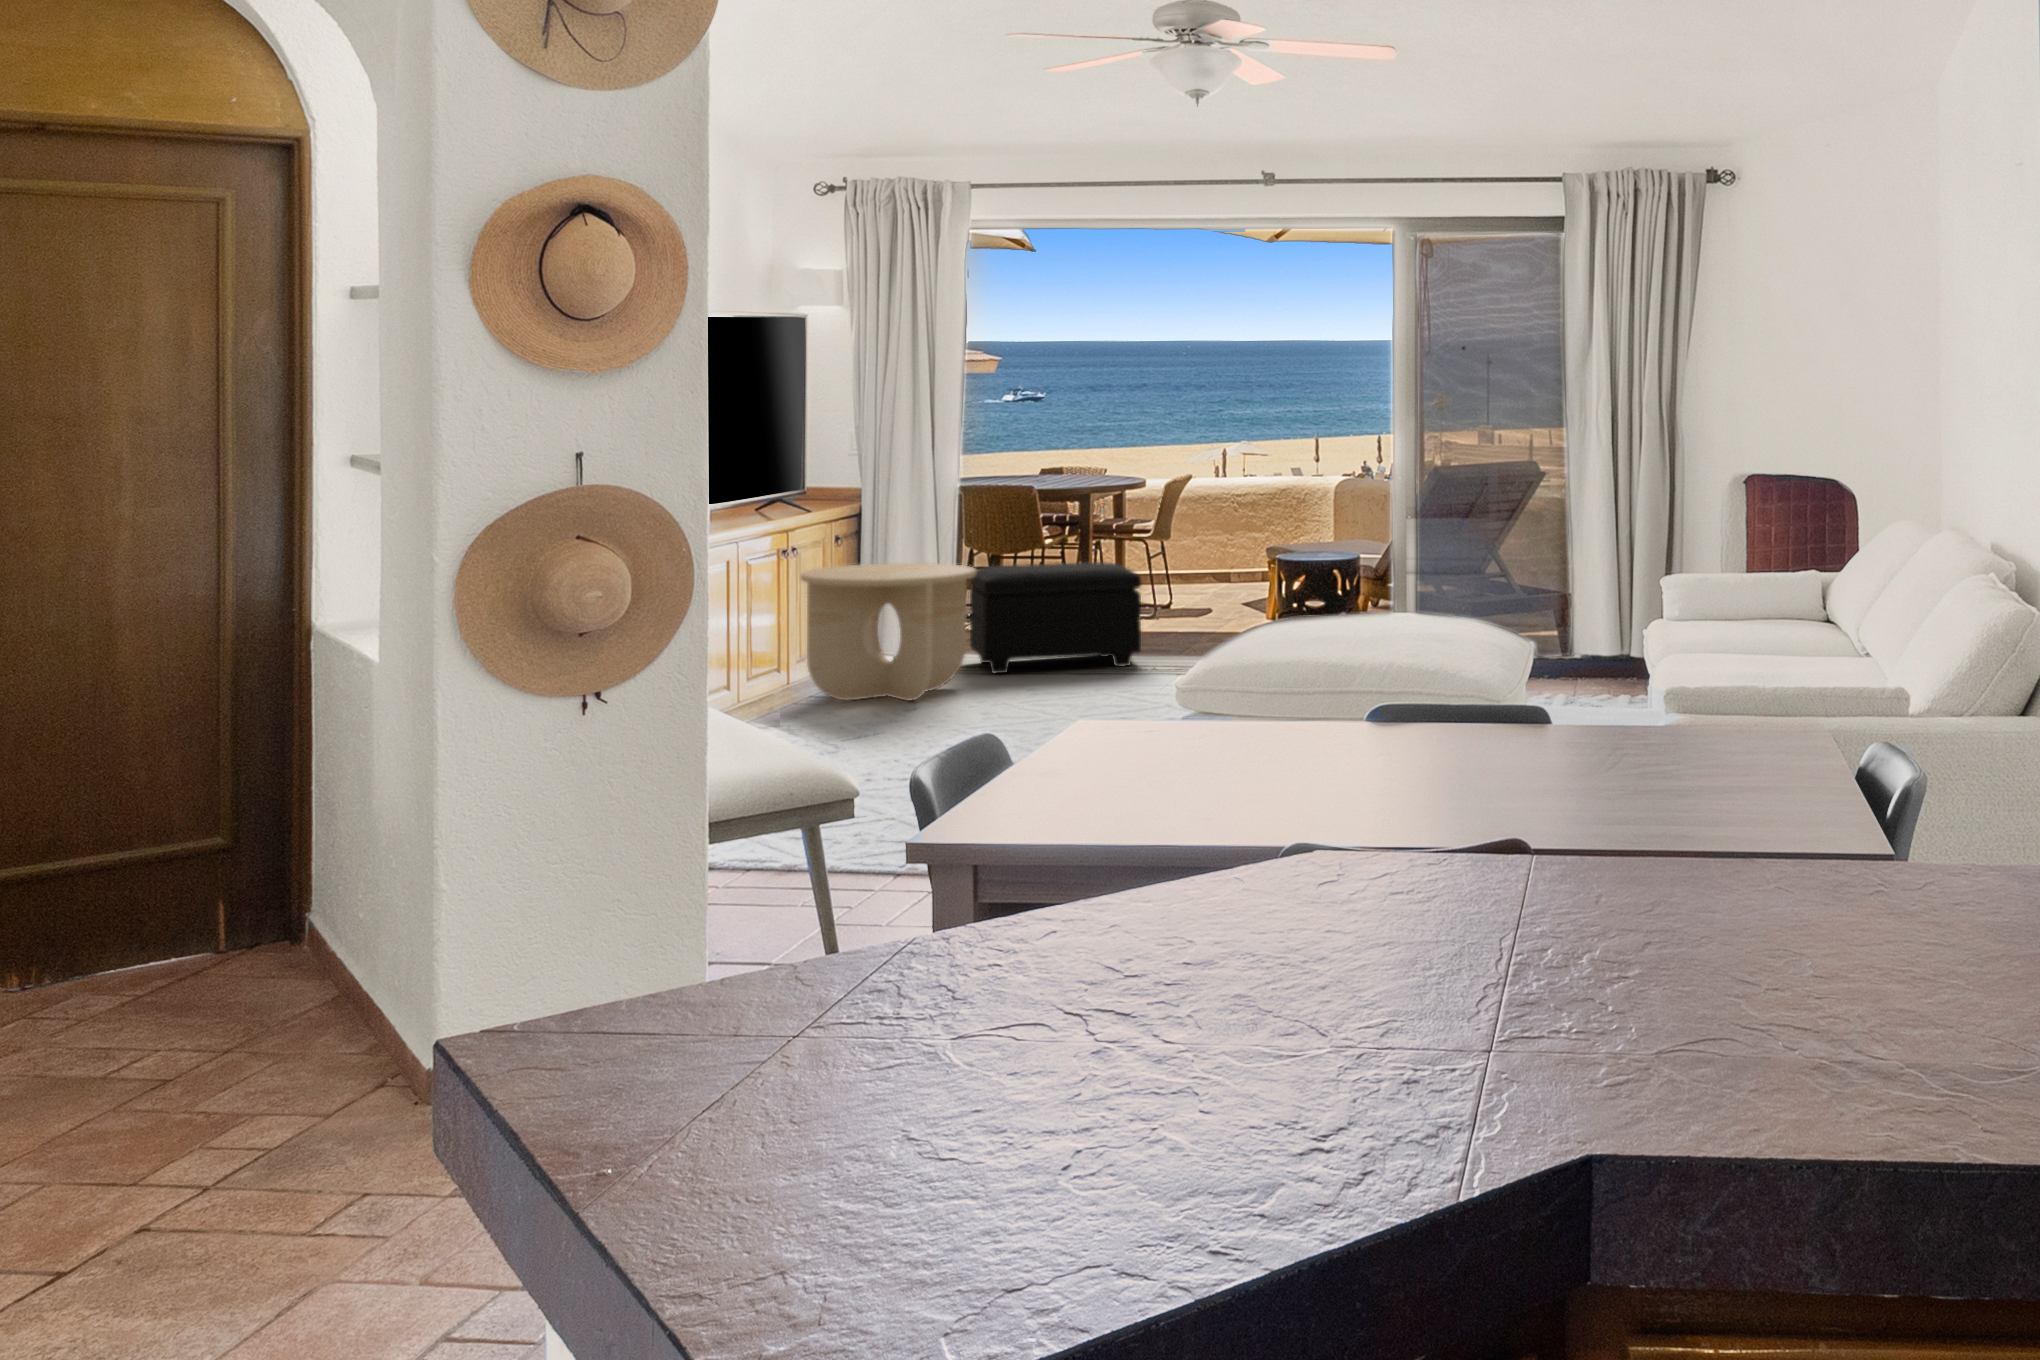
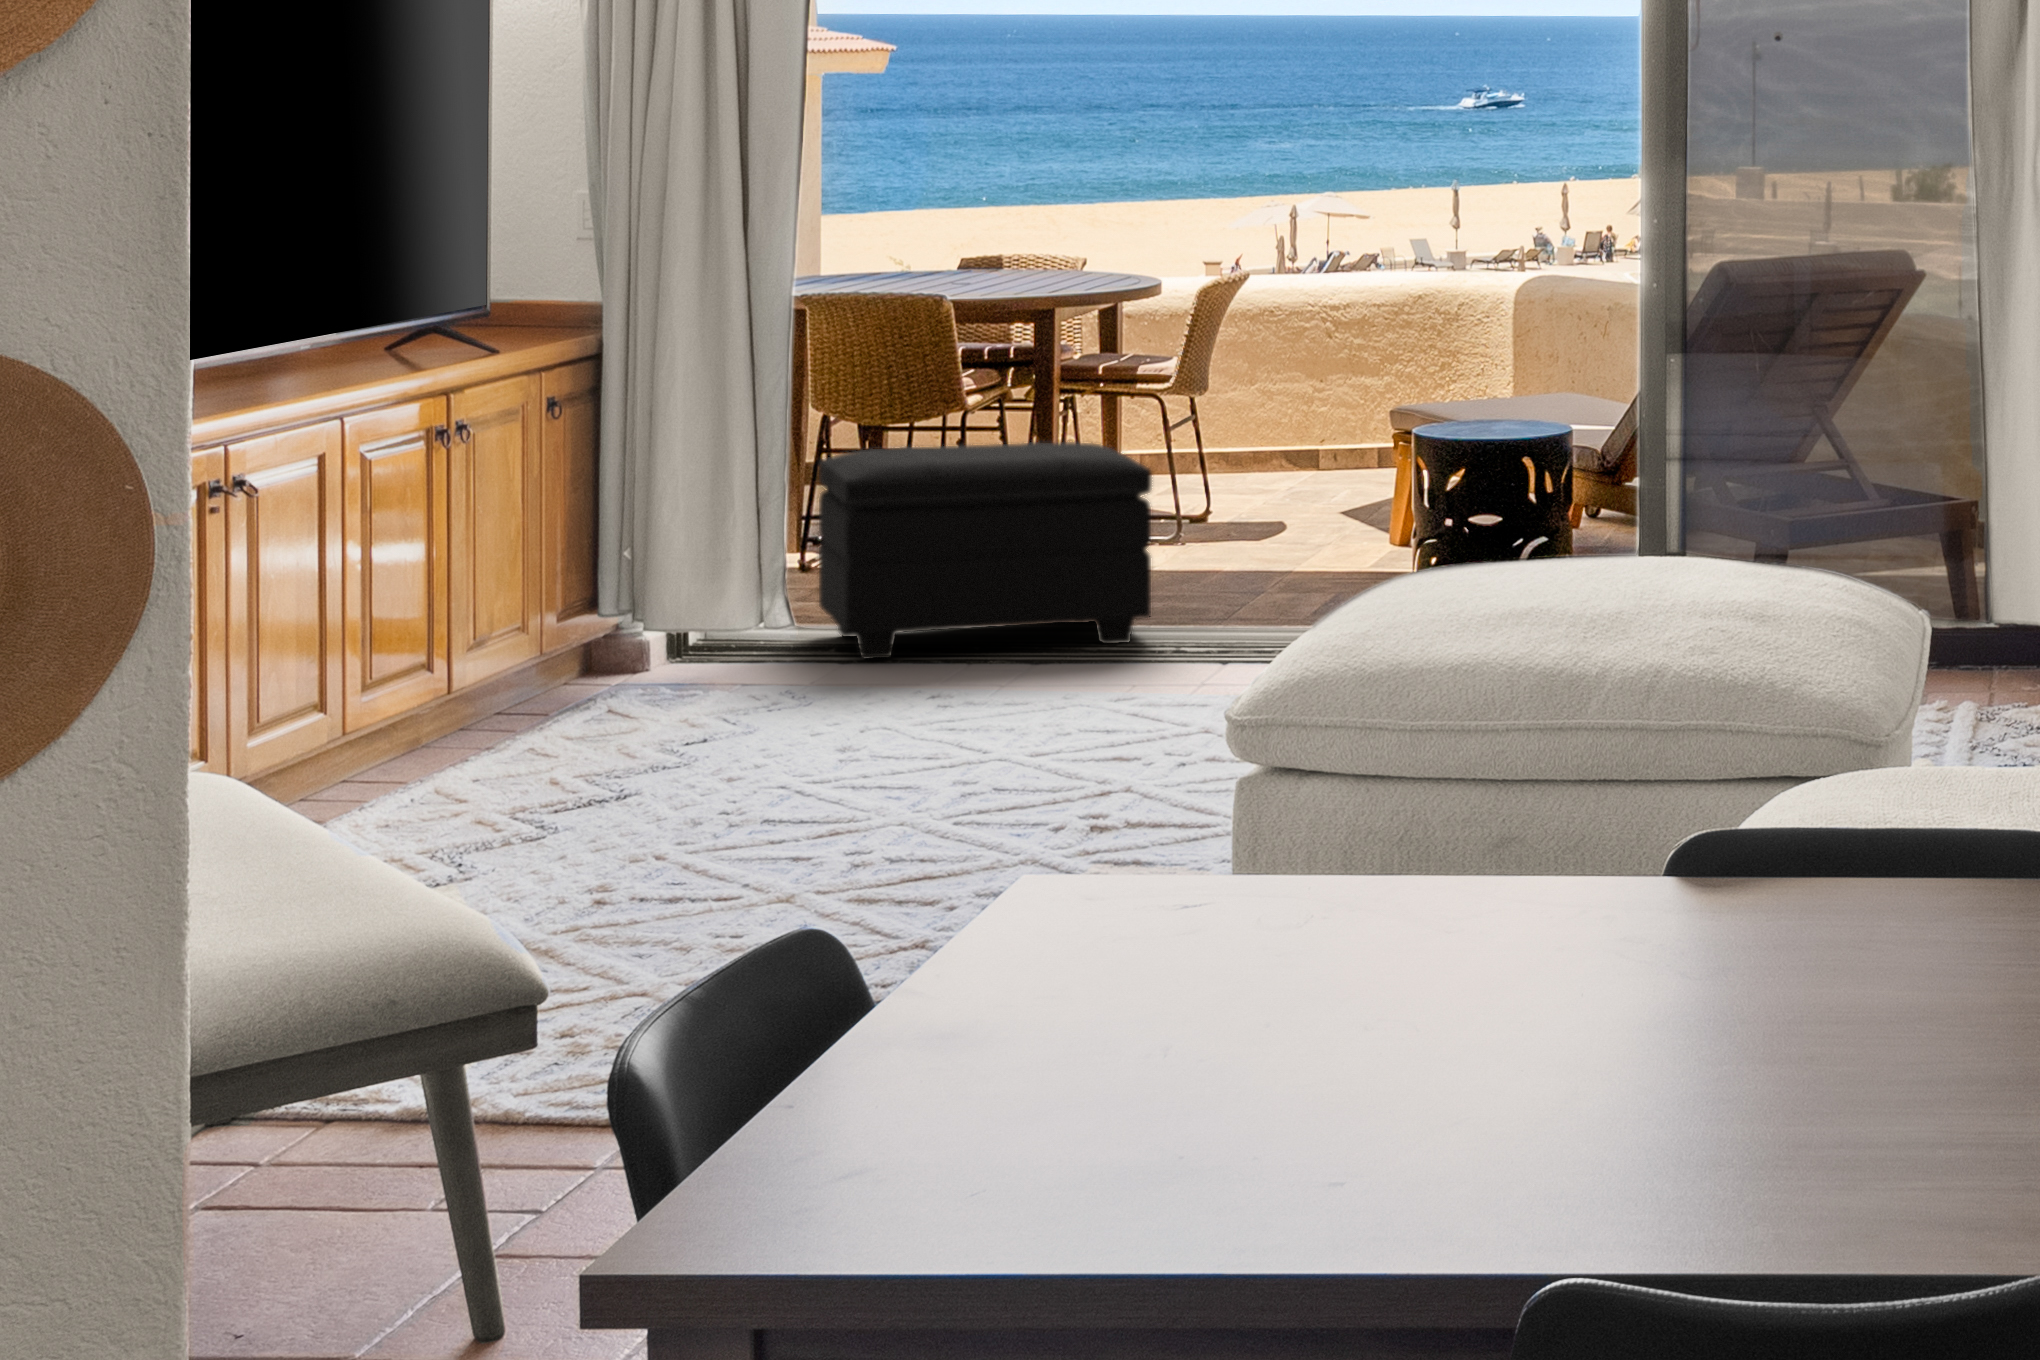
side table: present [801,563,976,701] -> none [480,447,827,717]

